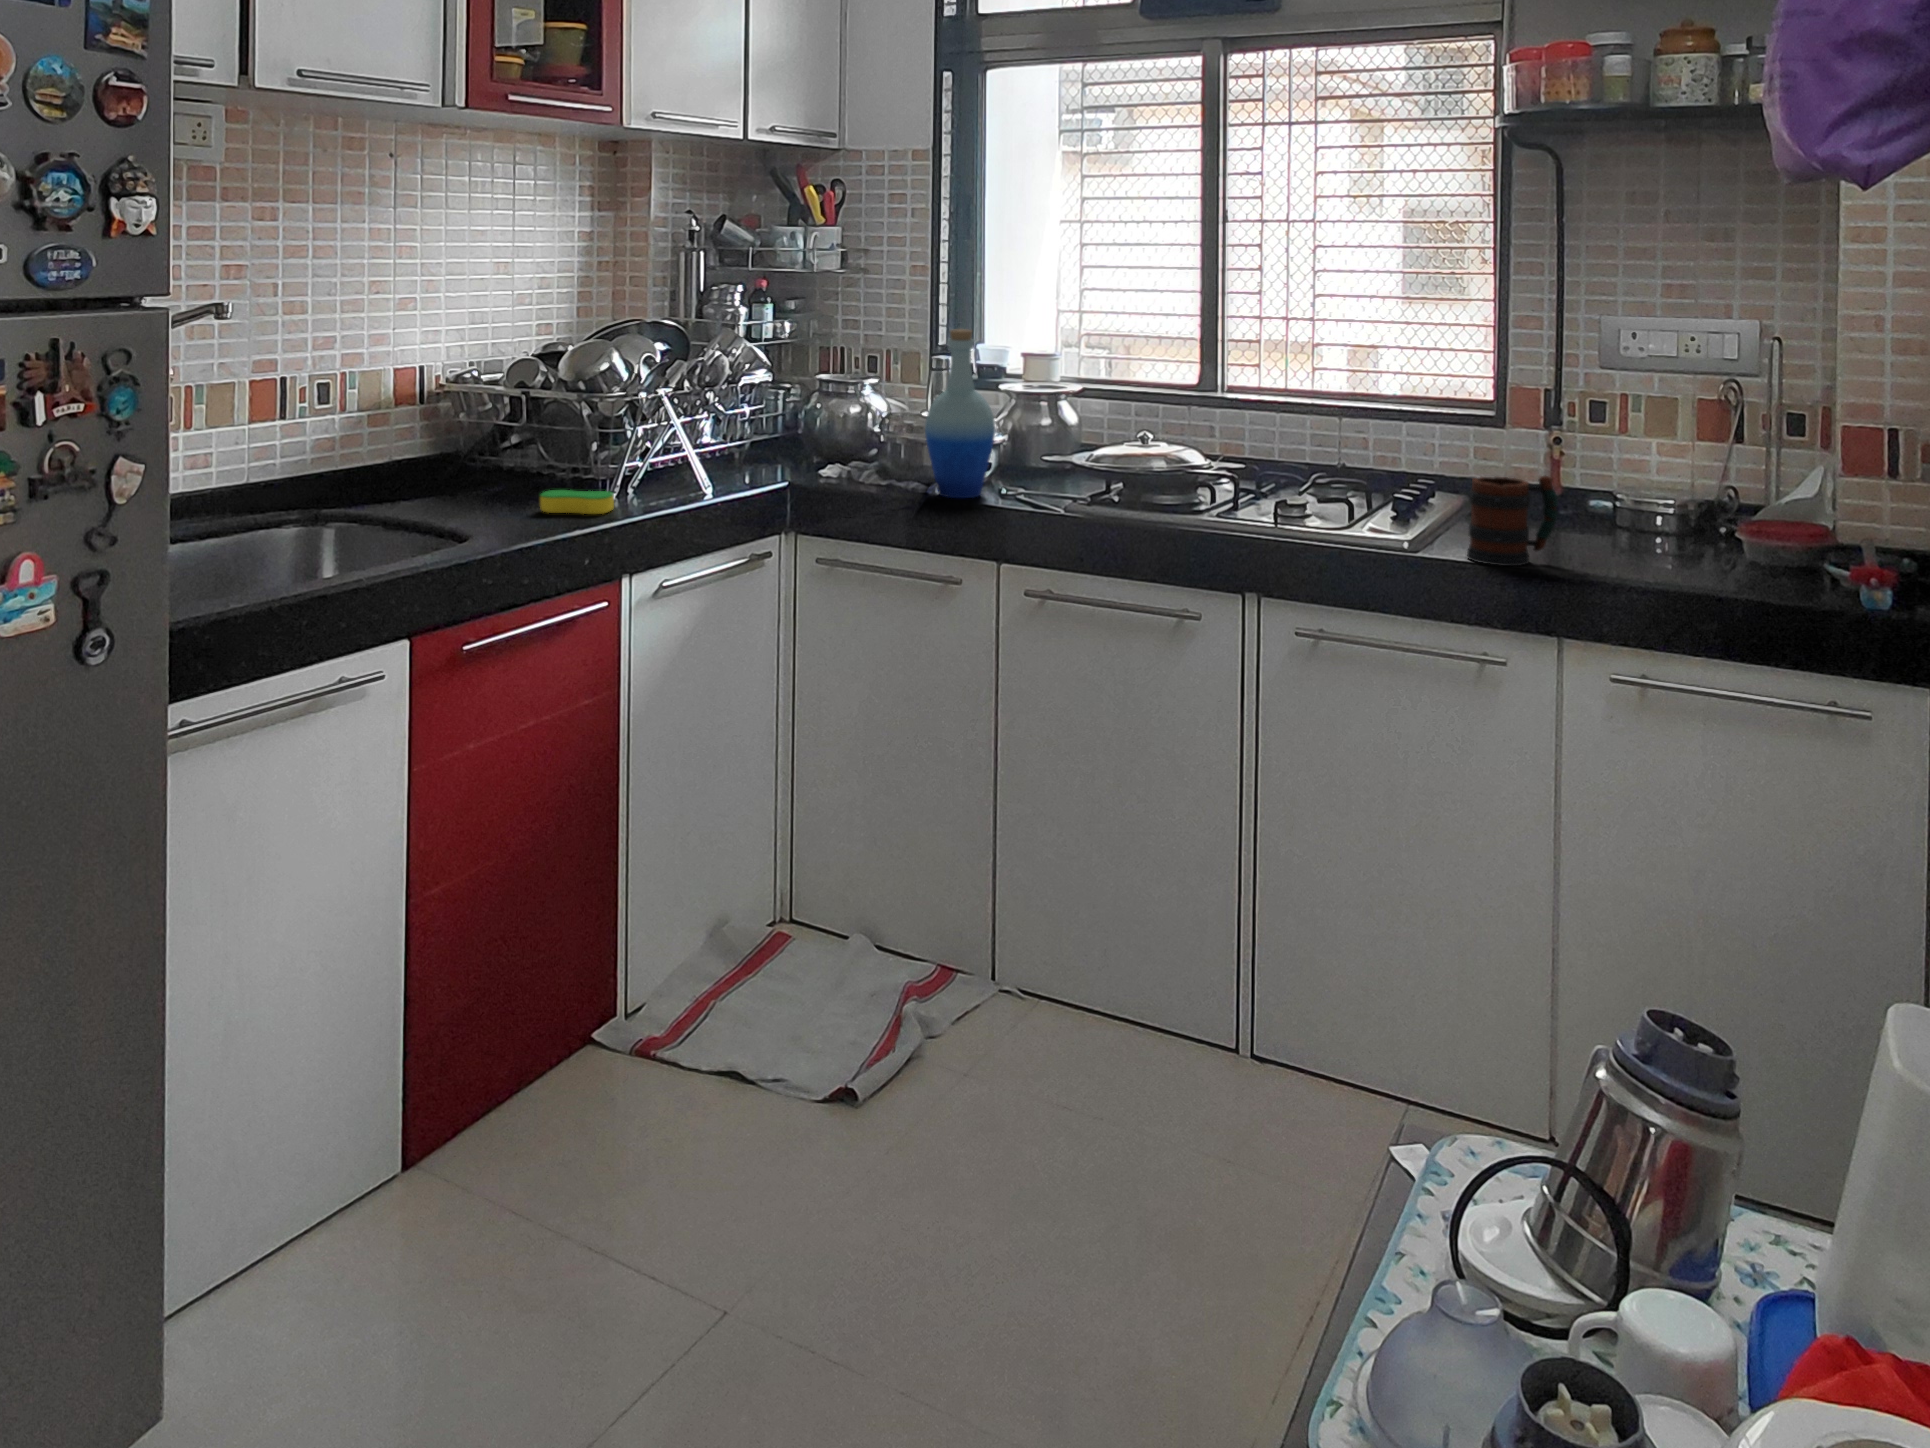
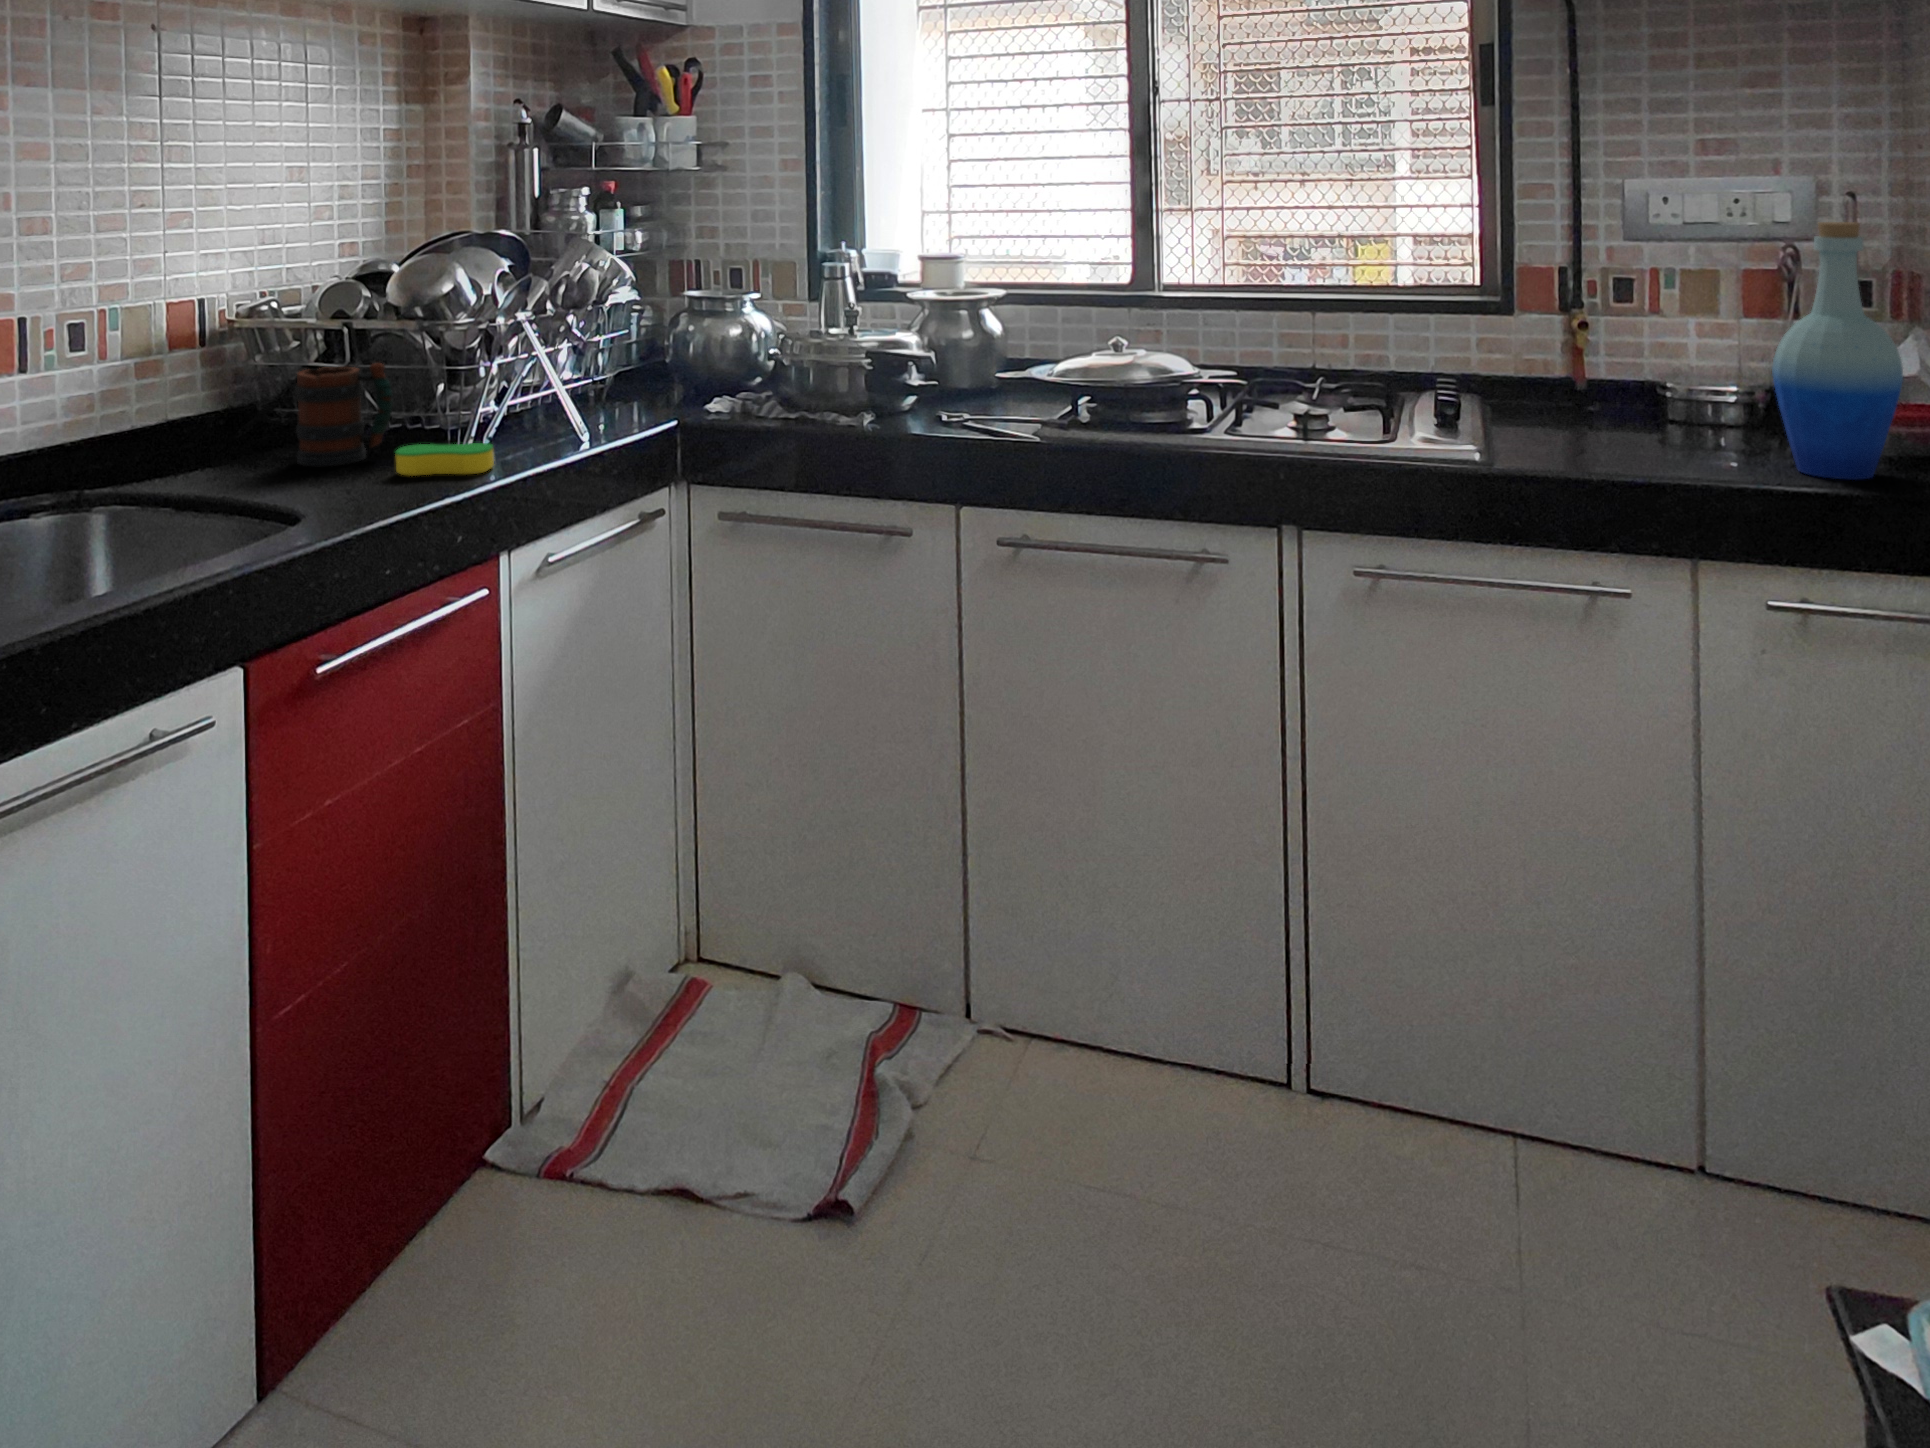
bottle: present [925,329,995,498] -> present [1772,222,1903,480]
mug: present [1467,476,1558,566] -> present [295,363,393,466]

